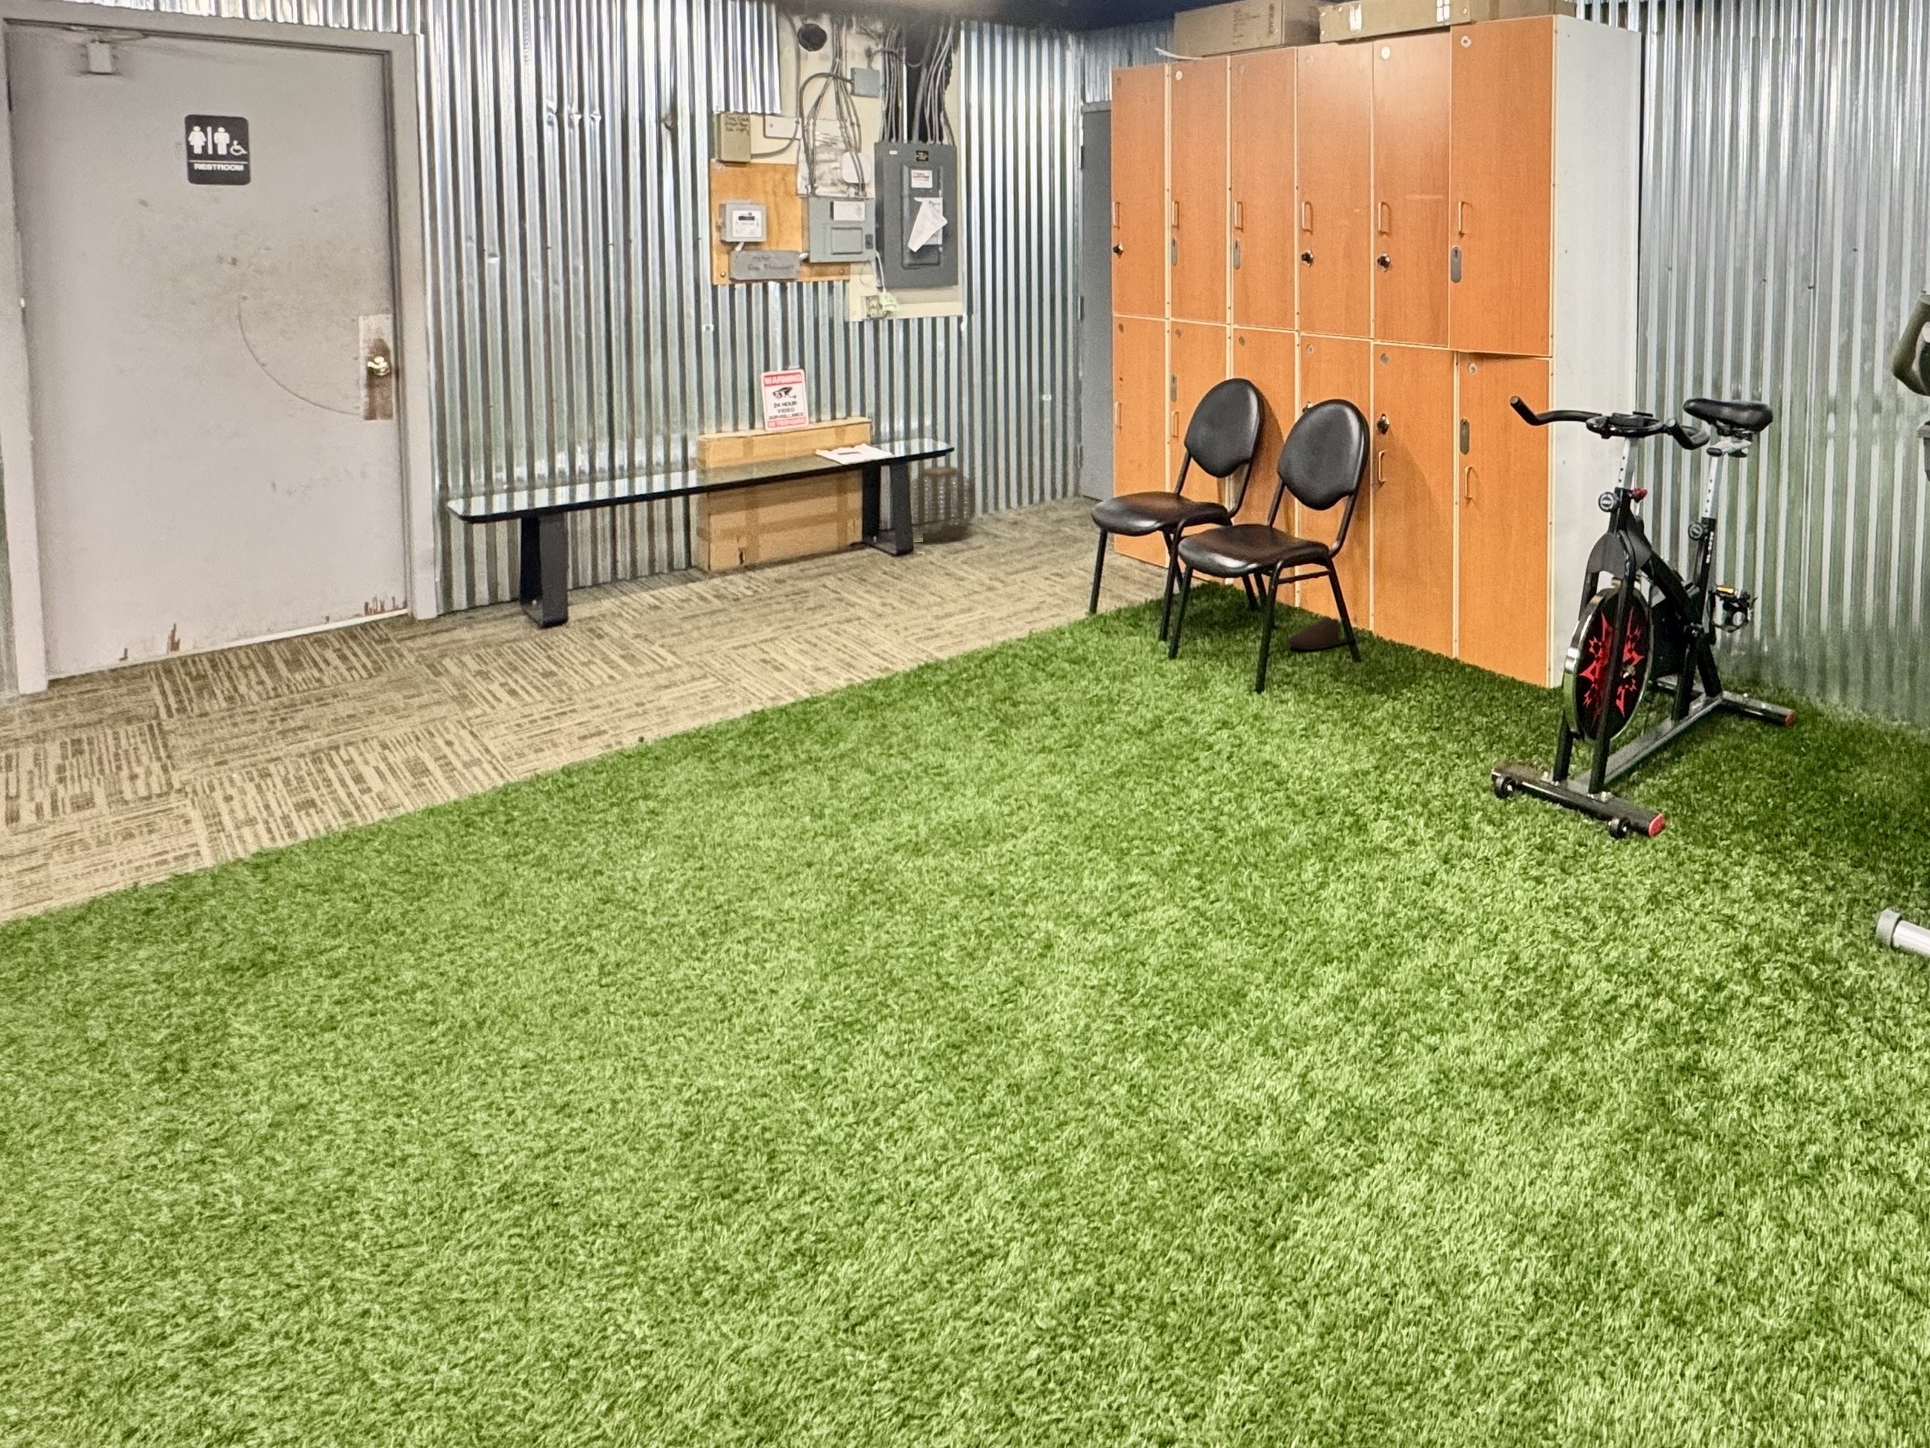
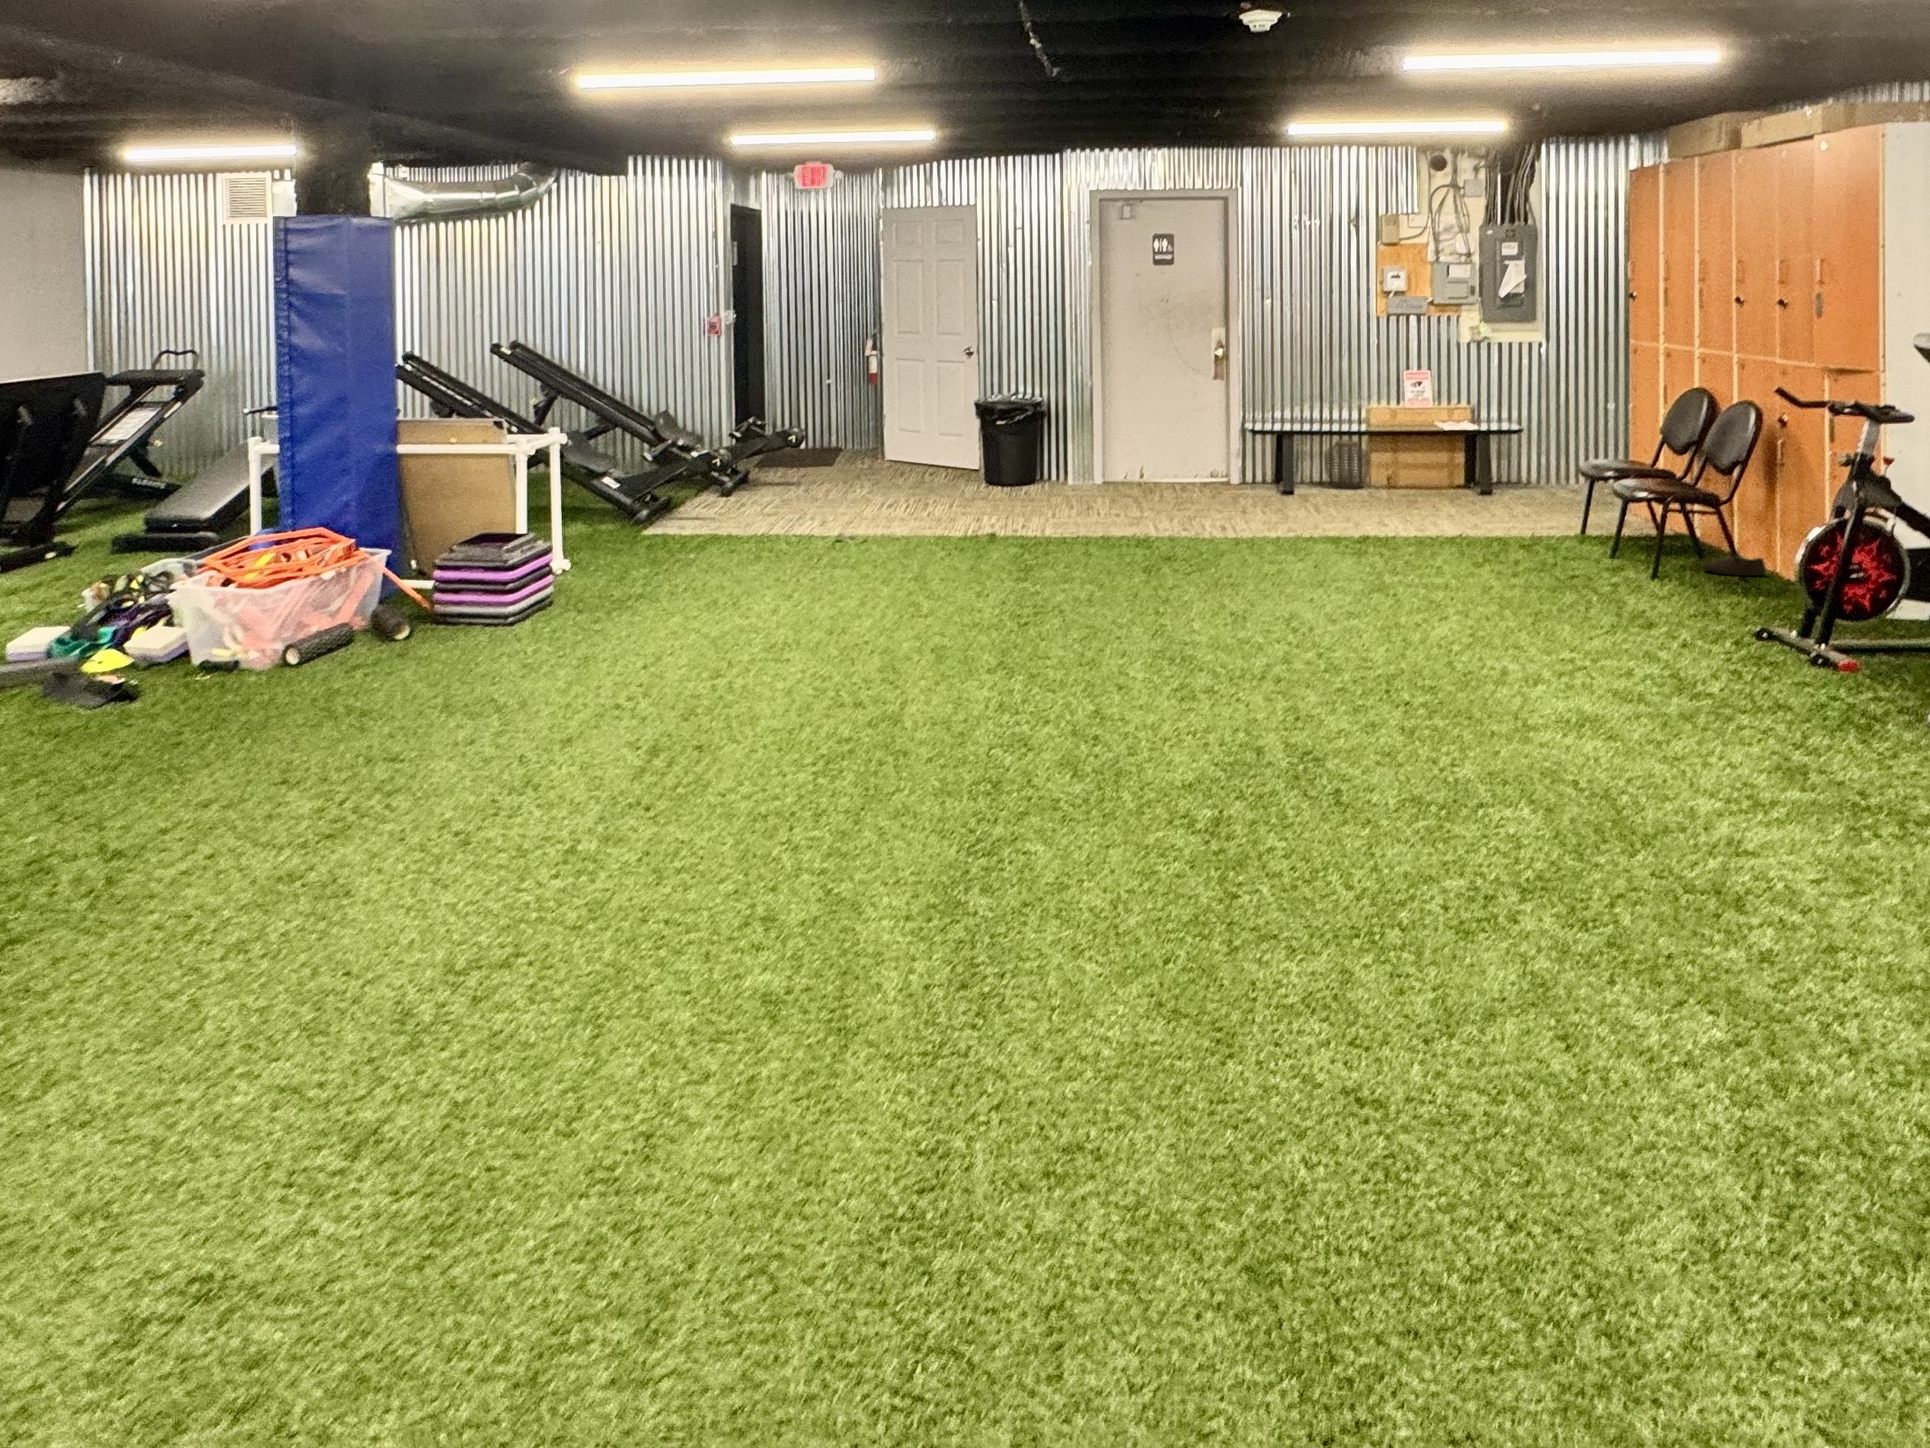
woven basket: present [909,466,975,542] -> present [1324,440,1370,488]

